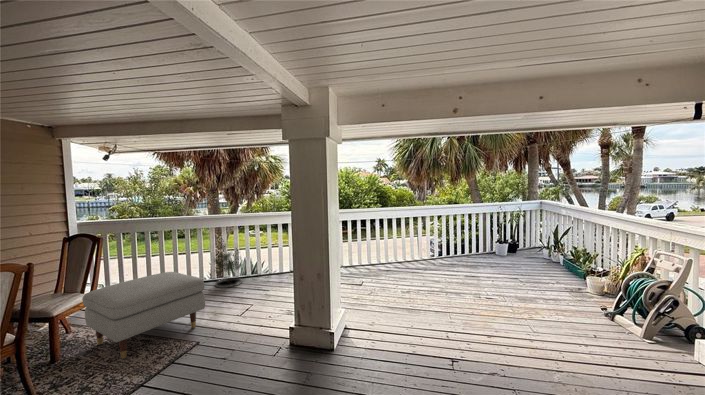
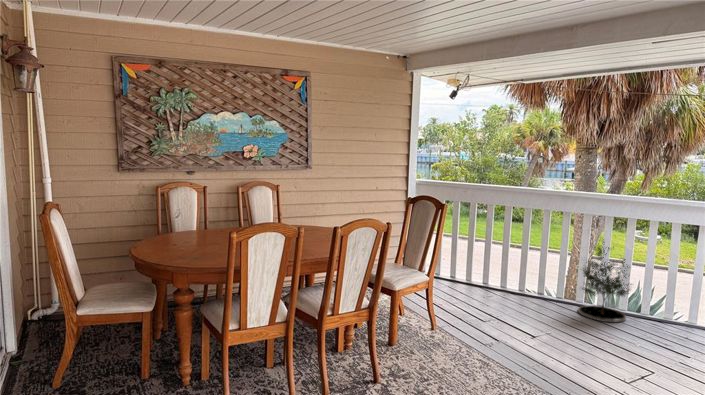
ottoman: present [82,272,205,359] -> none [421,271,575,374]

